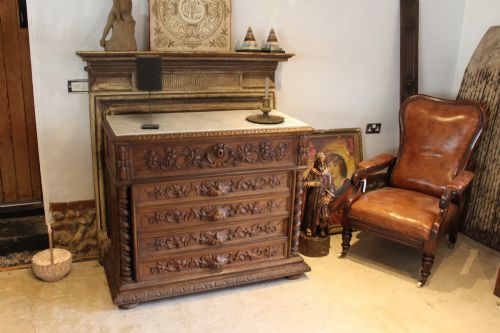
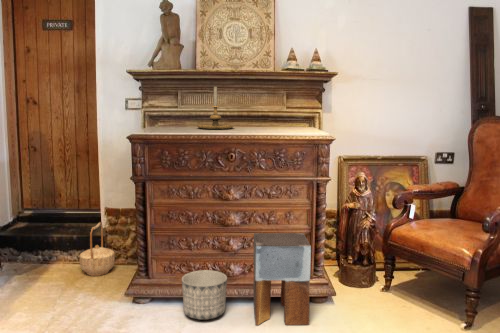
table lamp: present [136,55,163,128] -> none [159,64,183,131]
candle holder: present [247,77,285,123] -> present [198,86,234,129]
stool: none [239,220,304,312] -> present [253,233,311,325]
planter: none [179,265,224,316] -> present [182,270,227,320]

